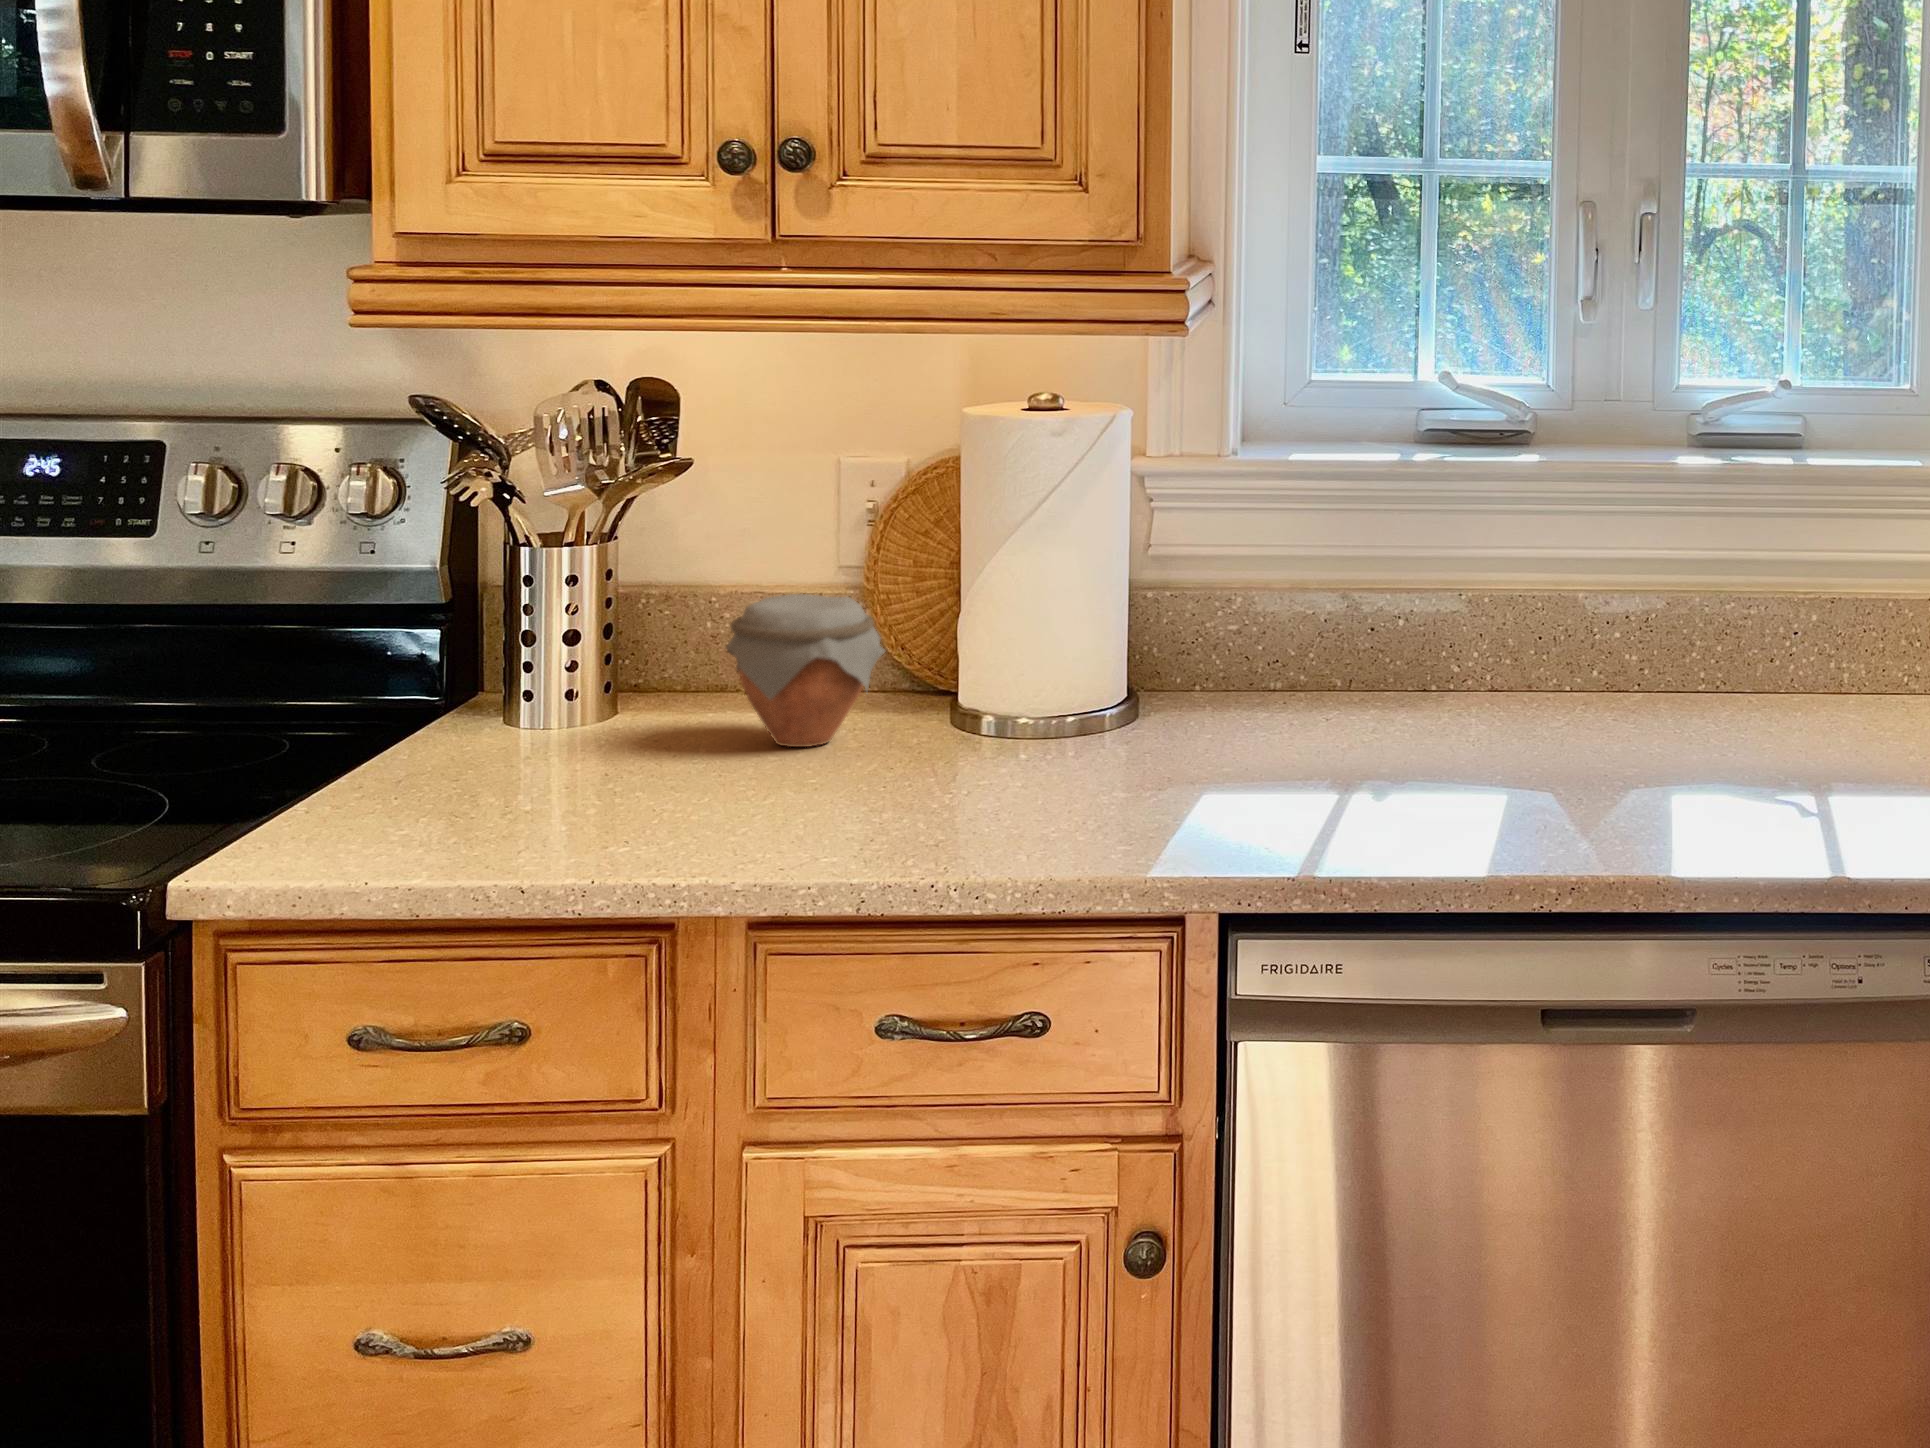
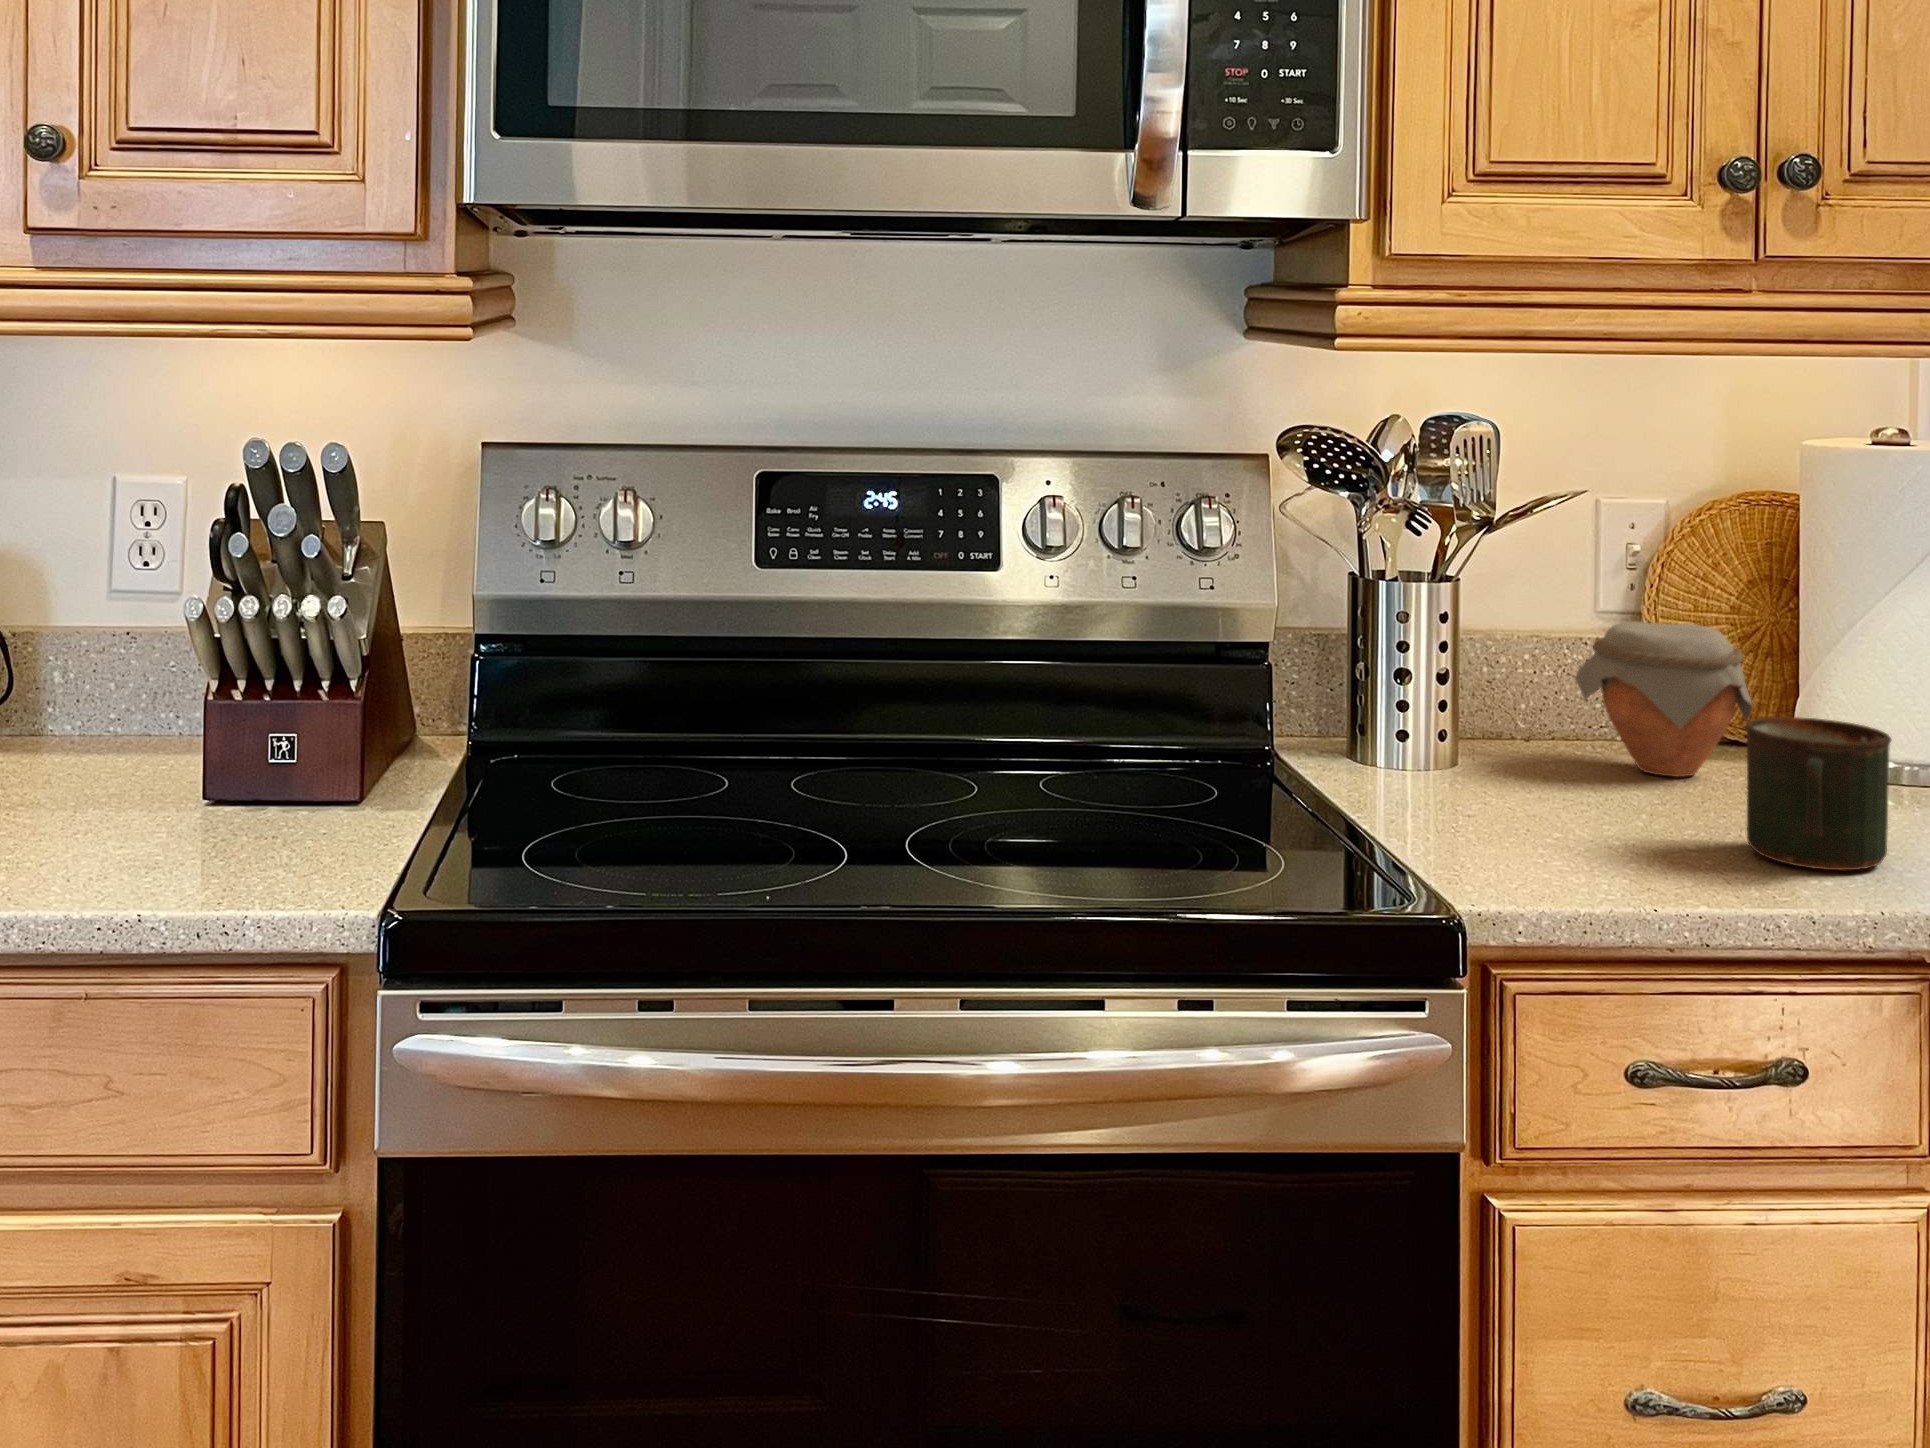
mug: none [607,691,759,838] -> present [1745,717,1891,871]

